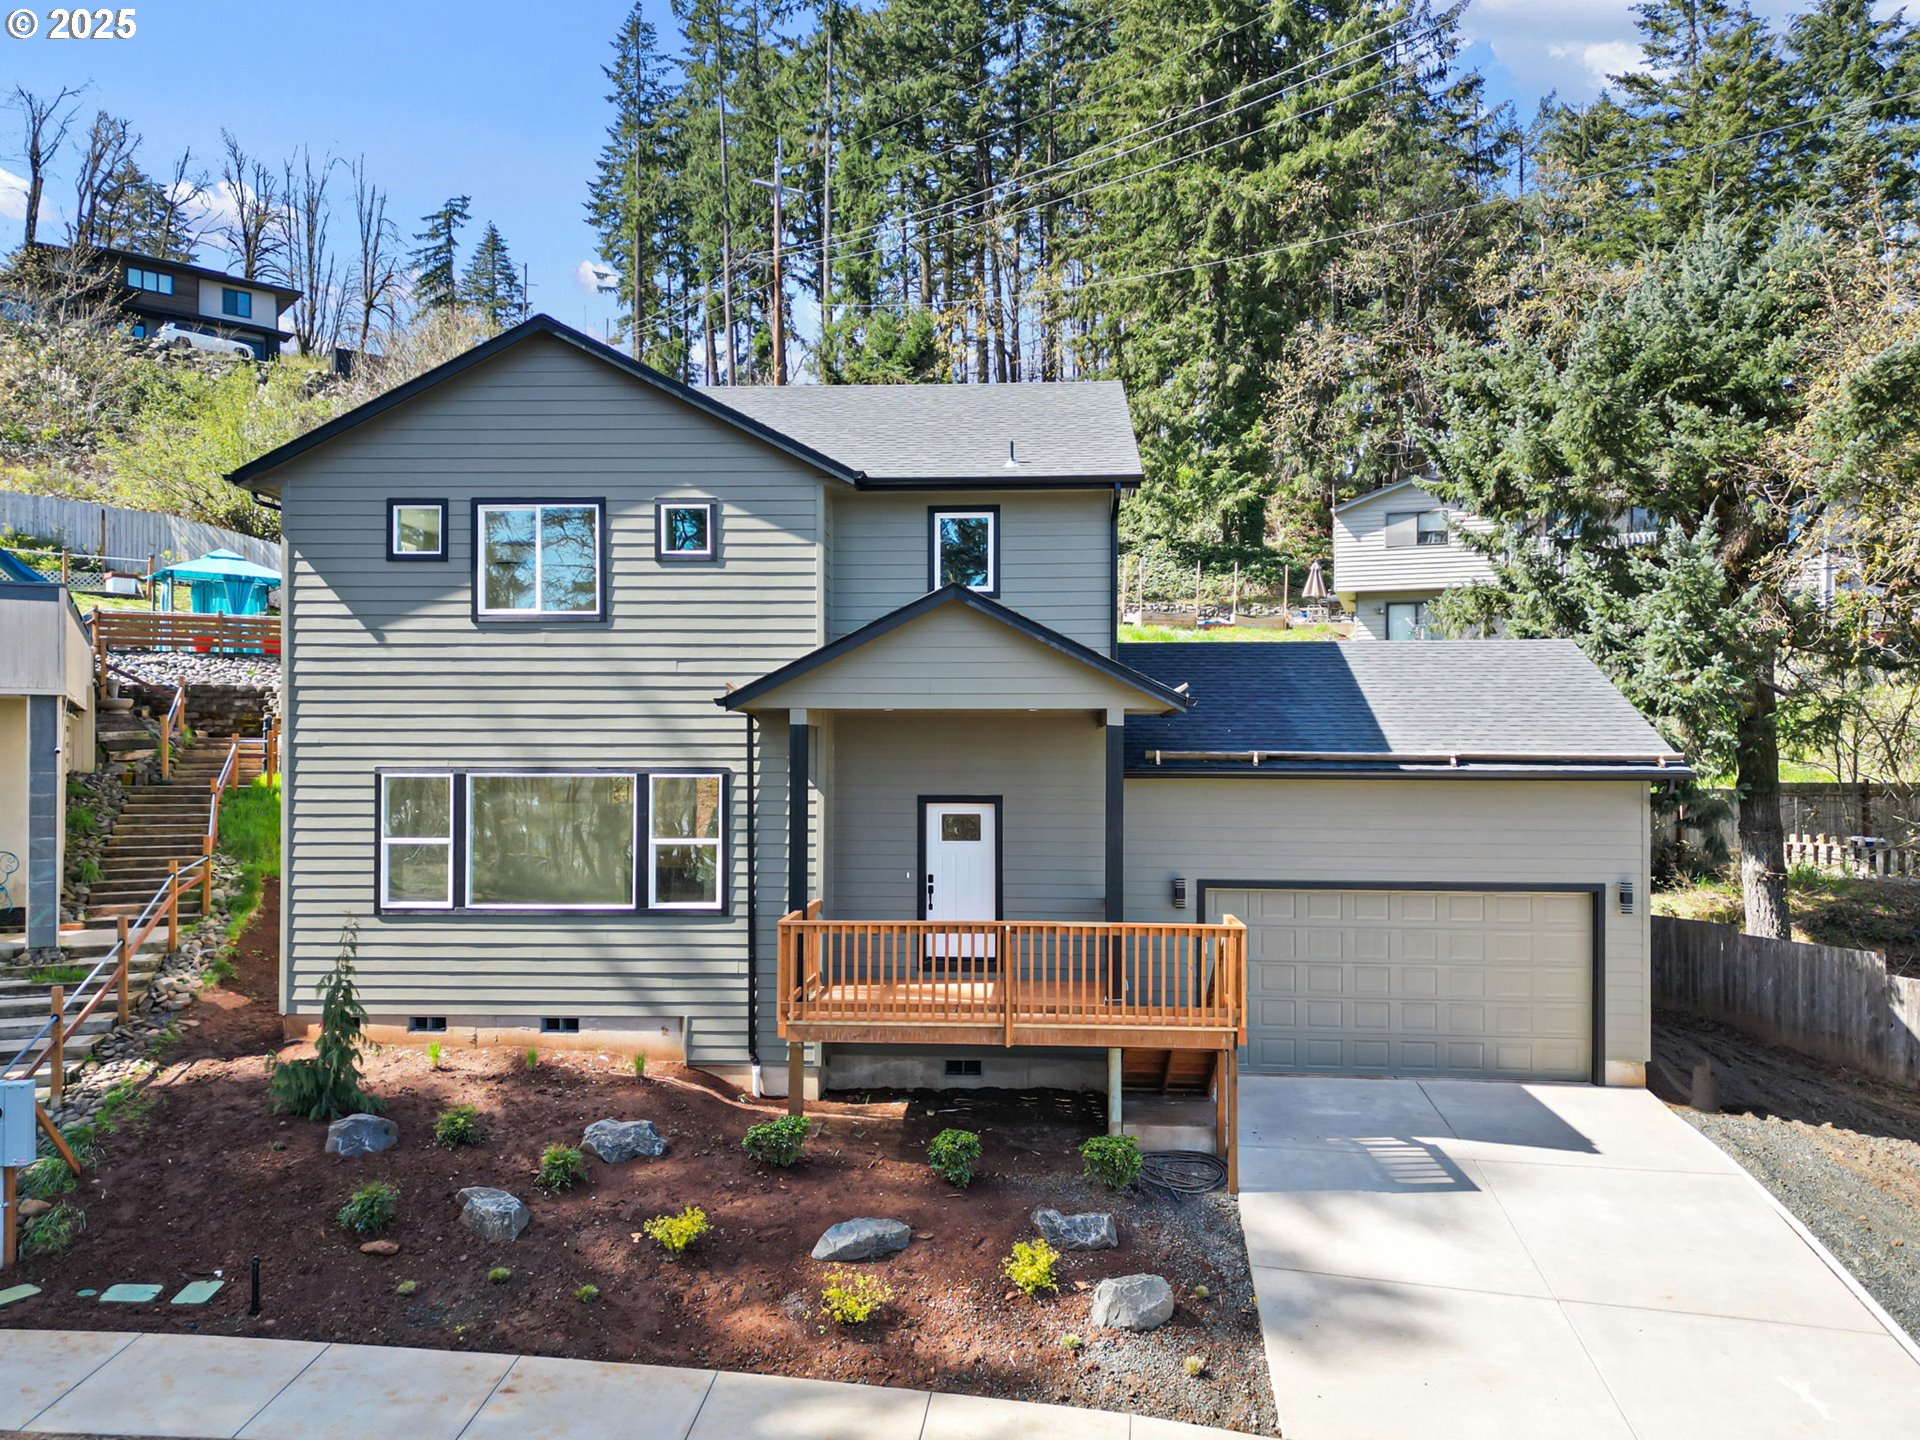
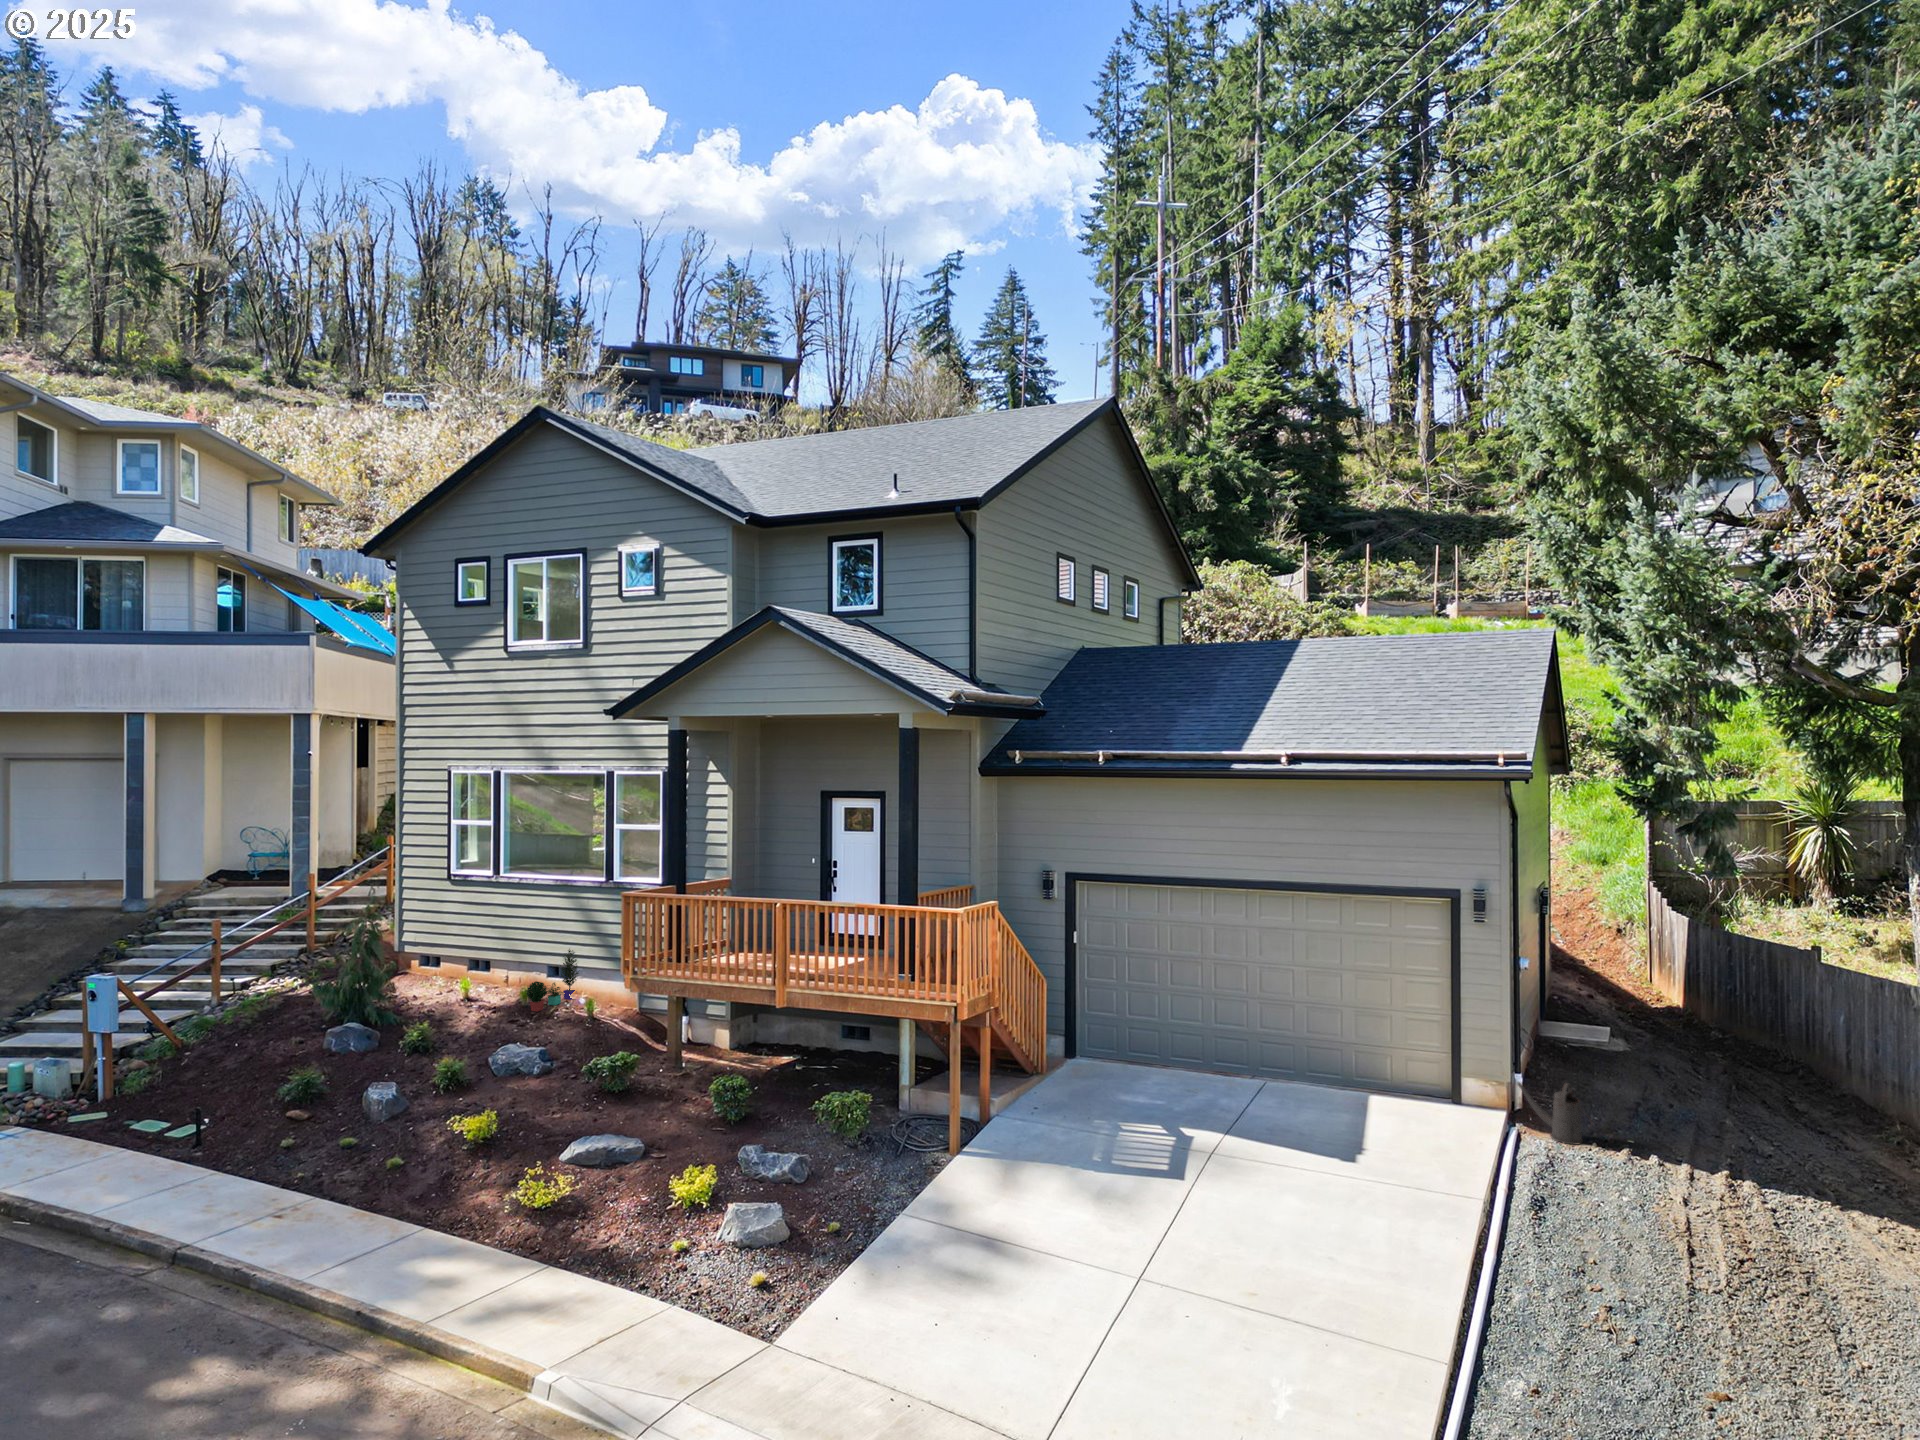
potted plant: none [547,997,599,1083] -> present [526,949,579,1012]

